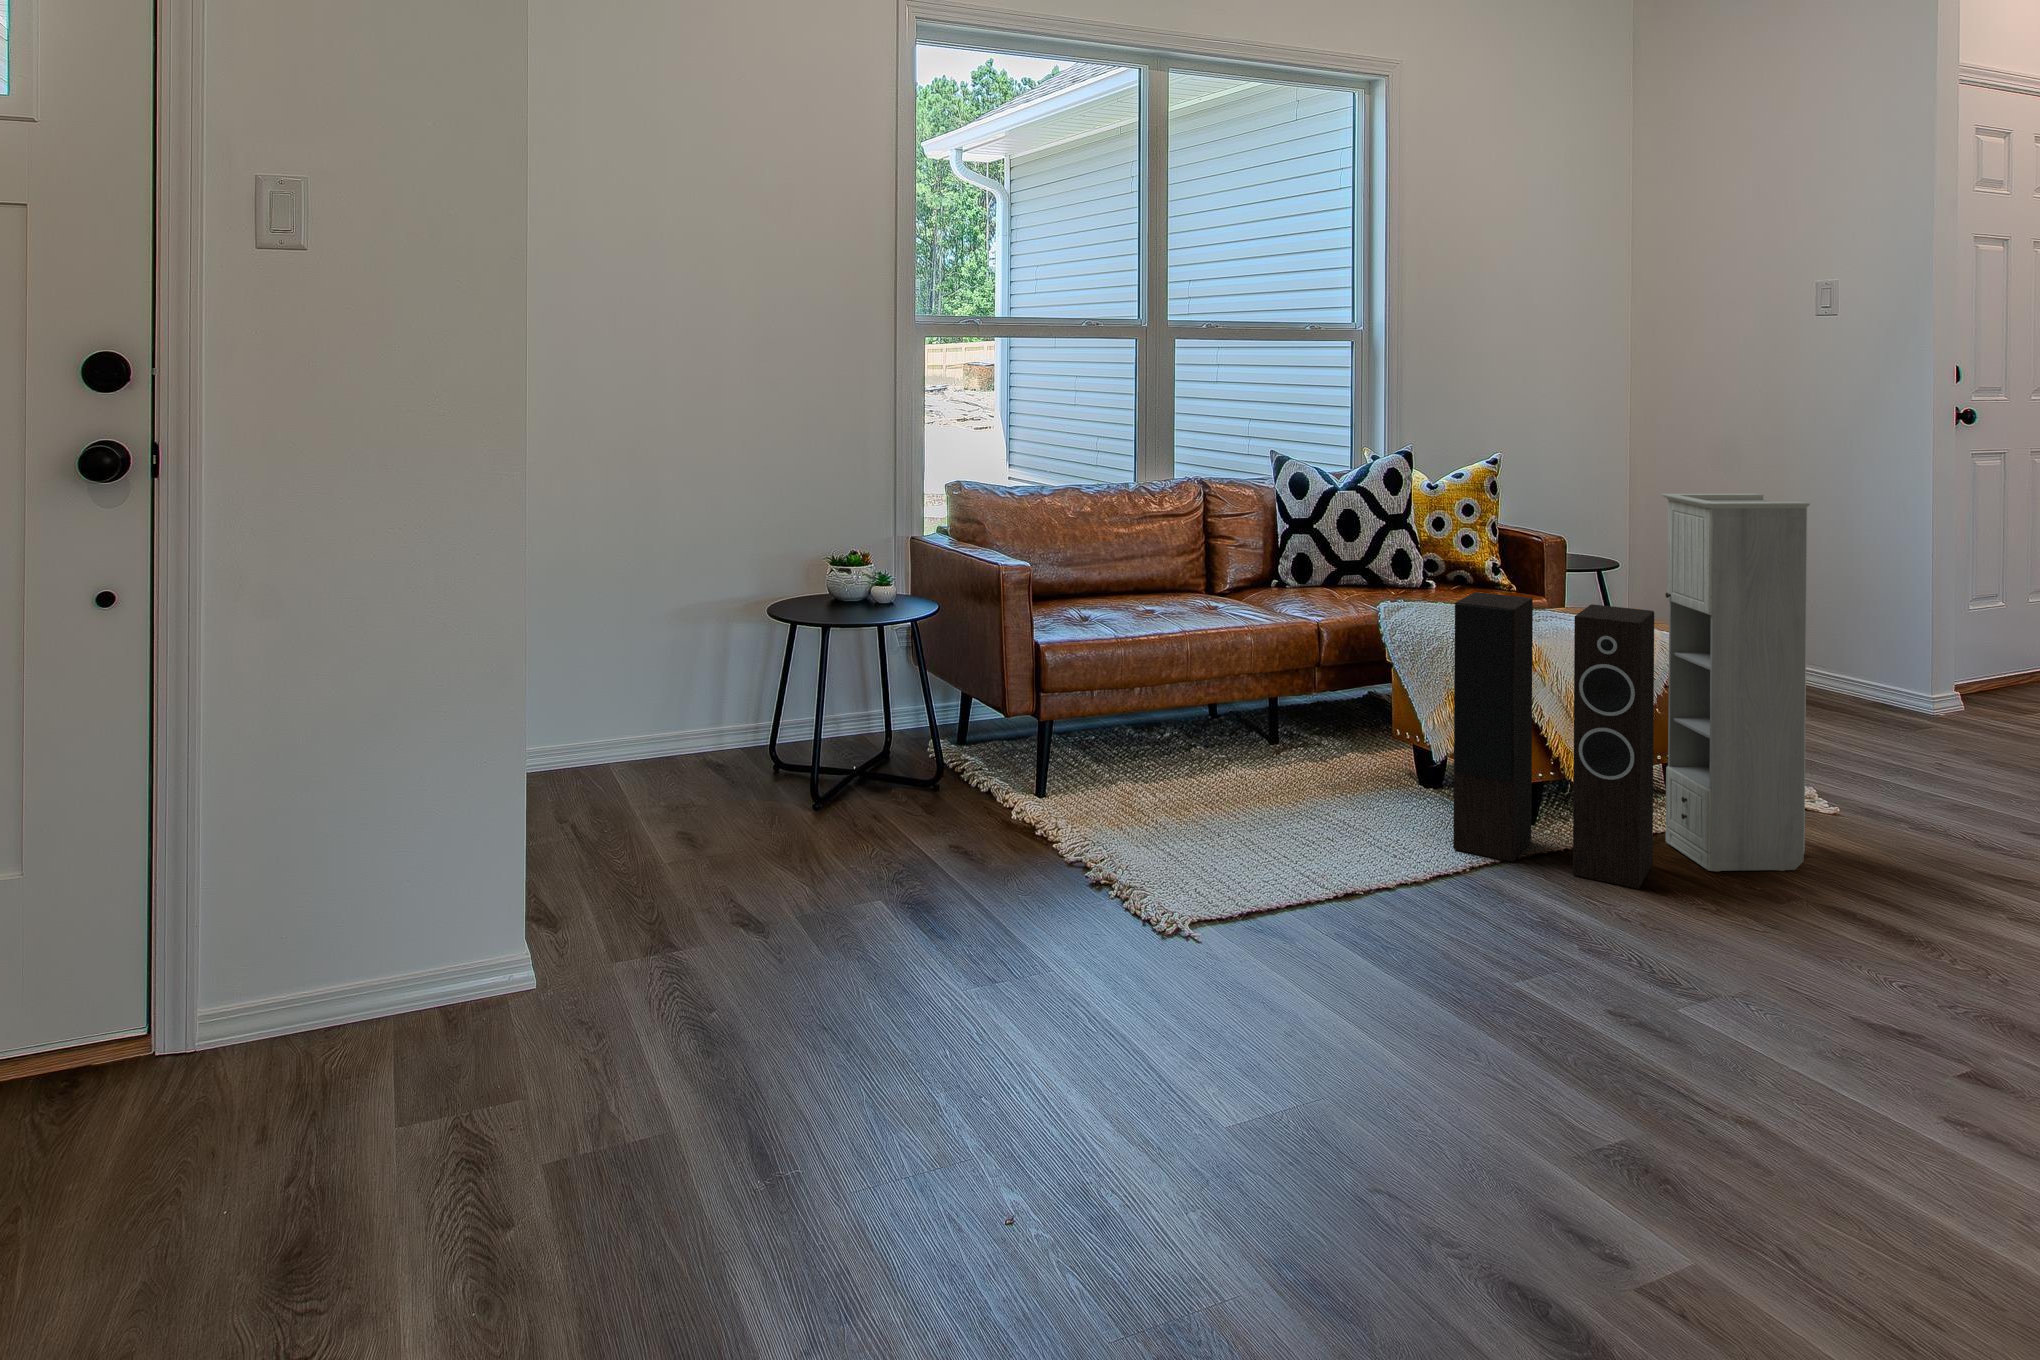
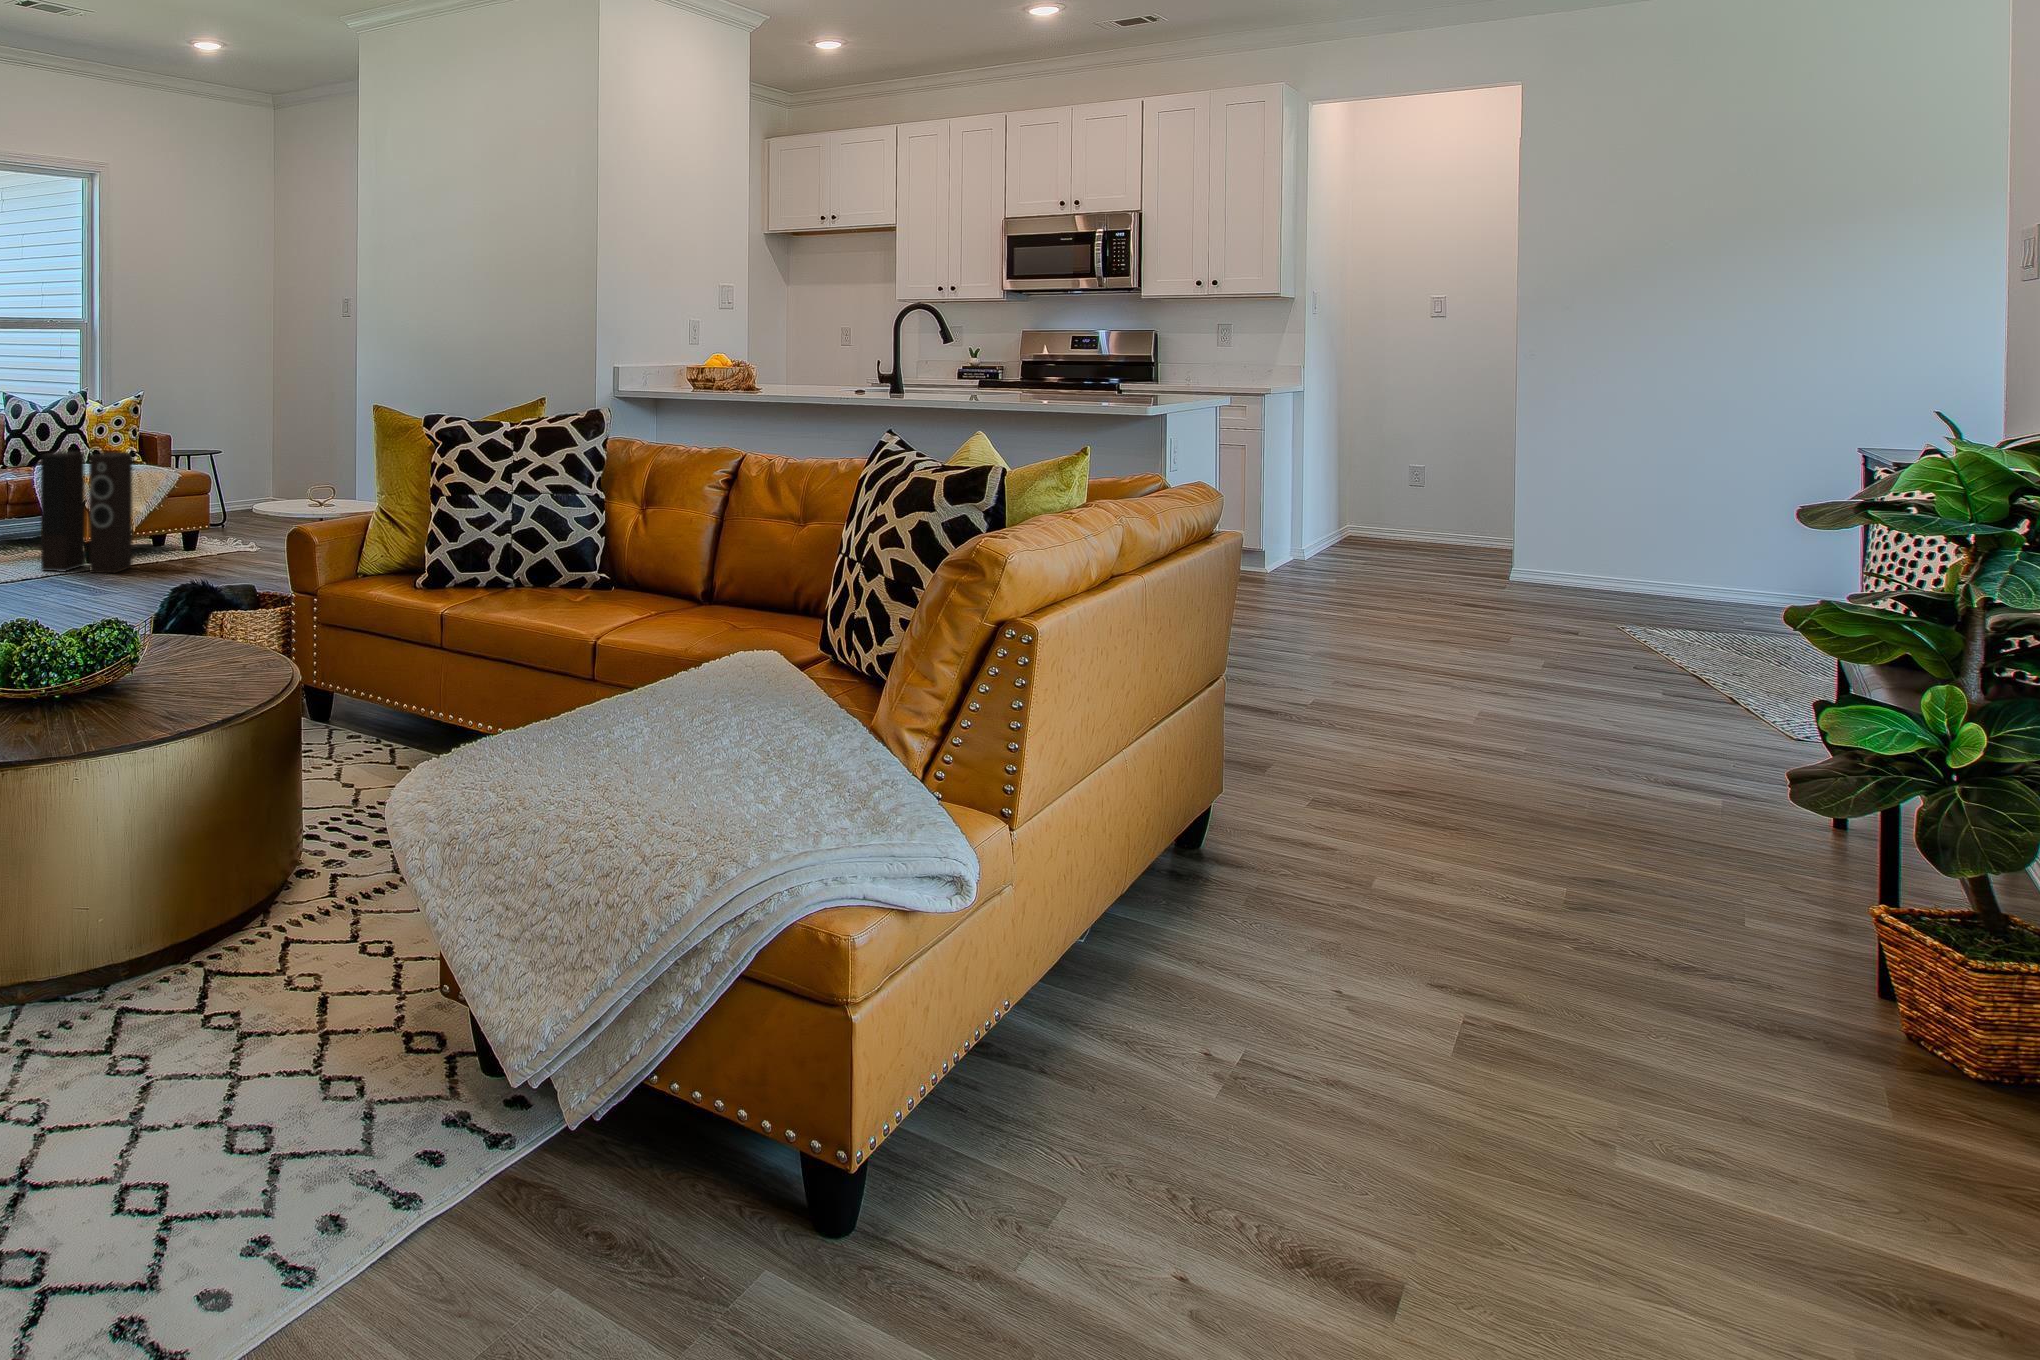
cabinet: present [1662,494,1810,871] -> none [147,401,201,567]

